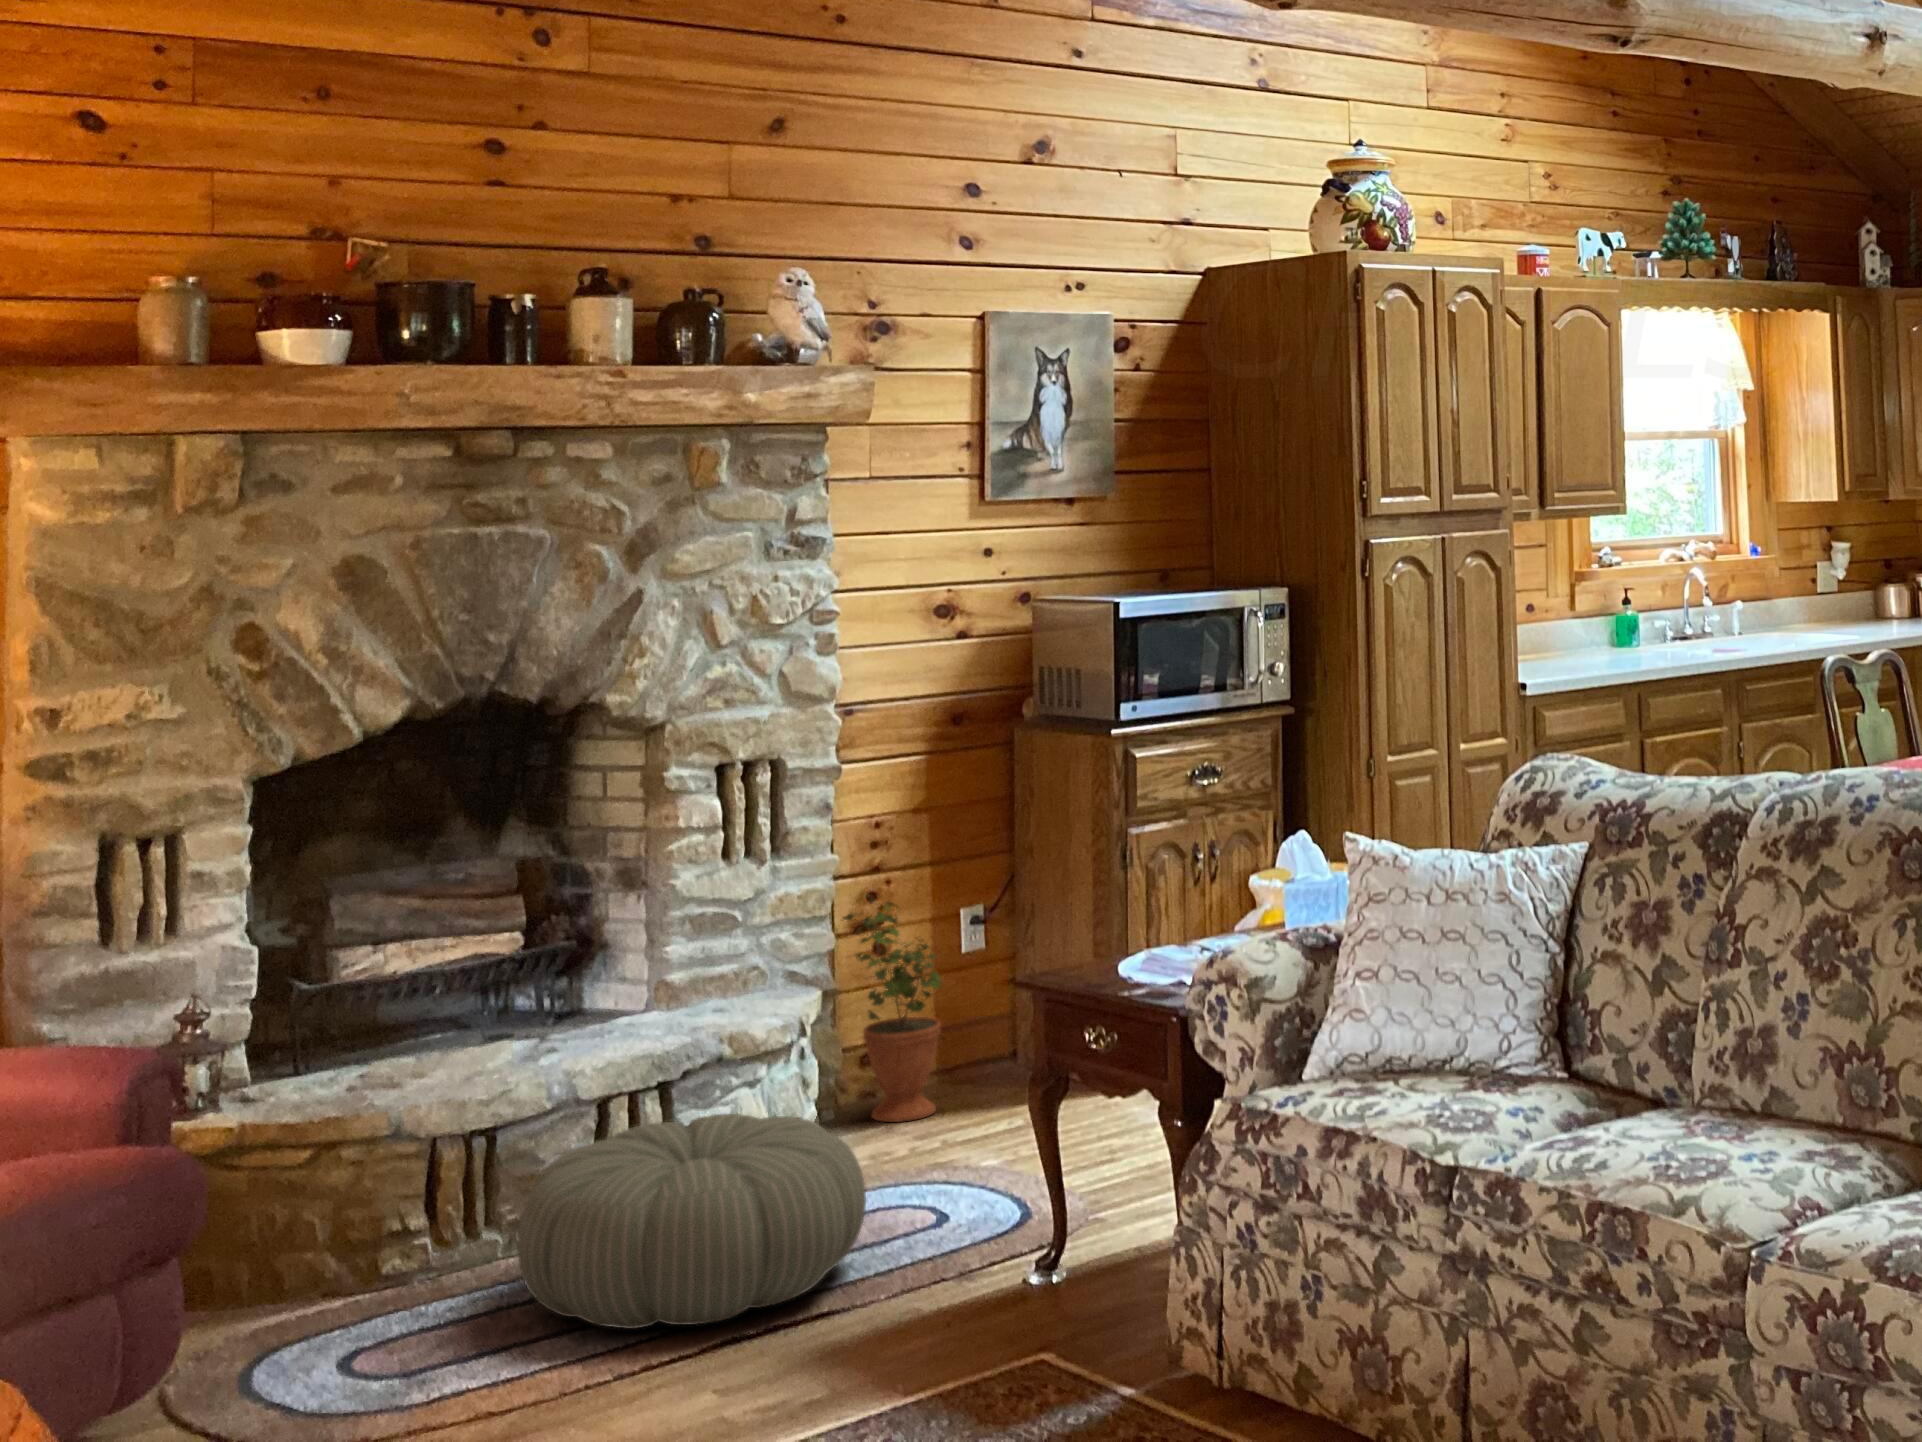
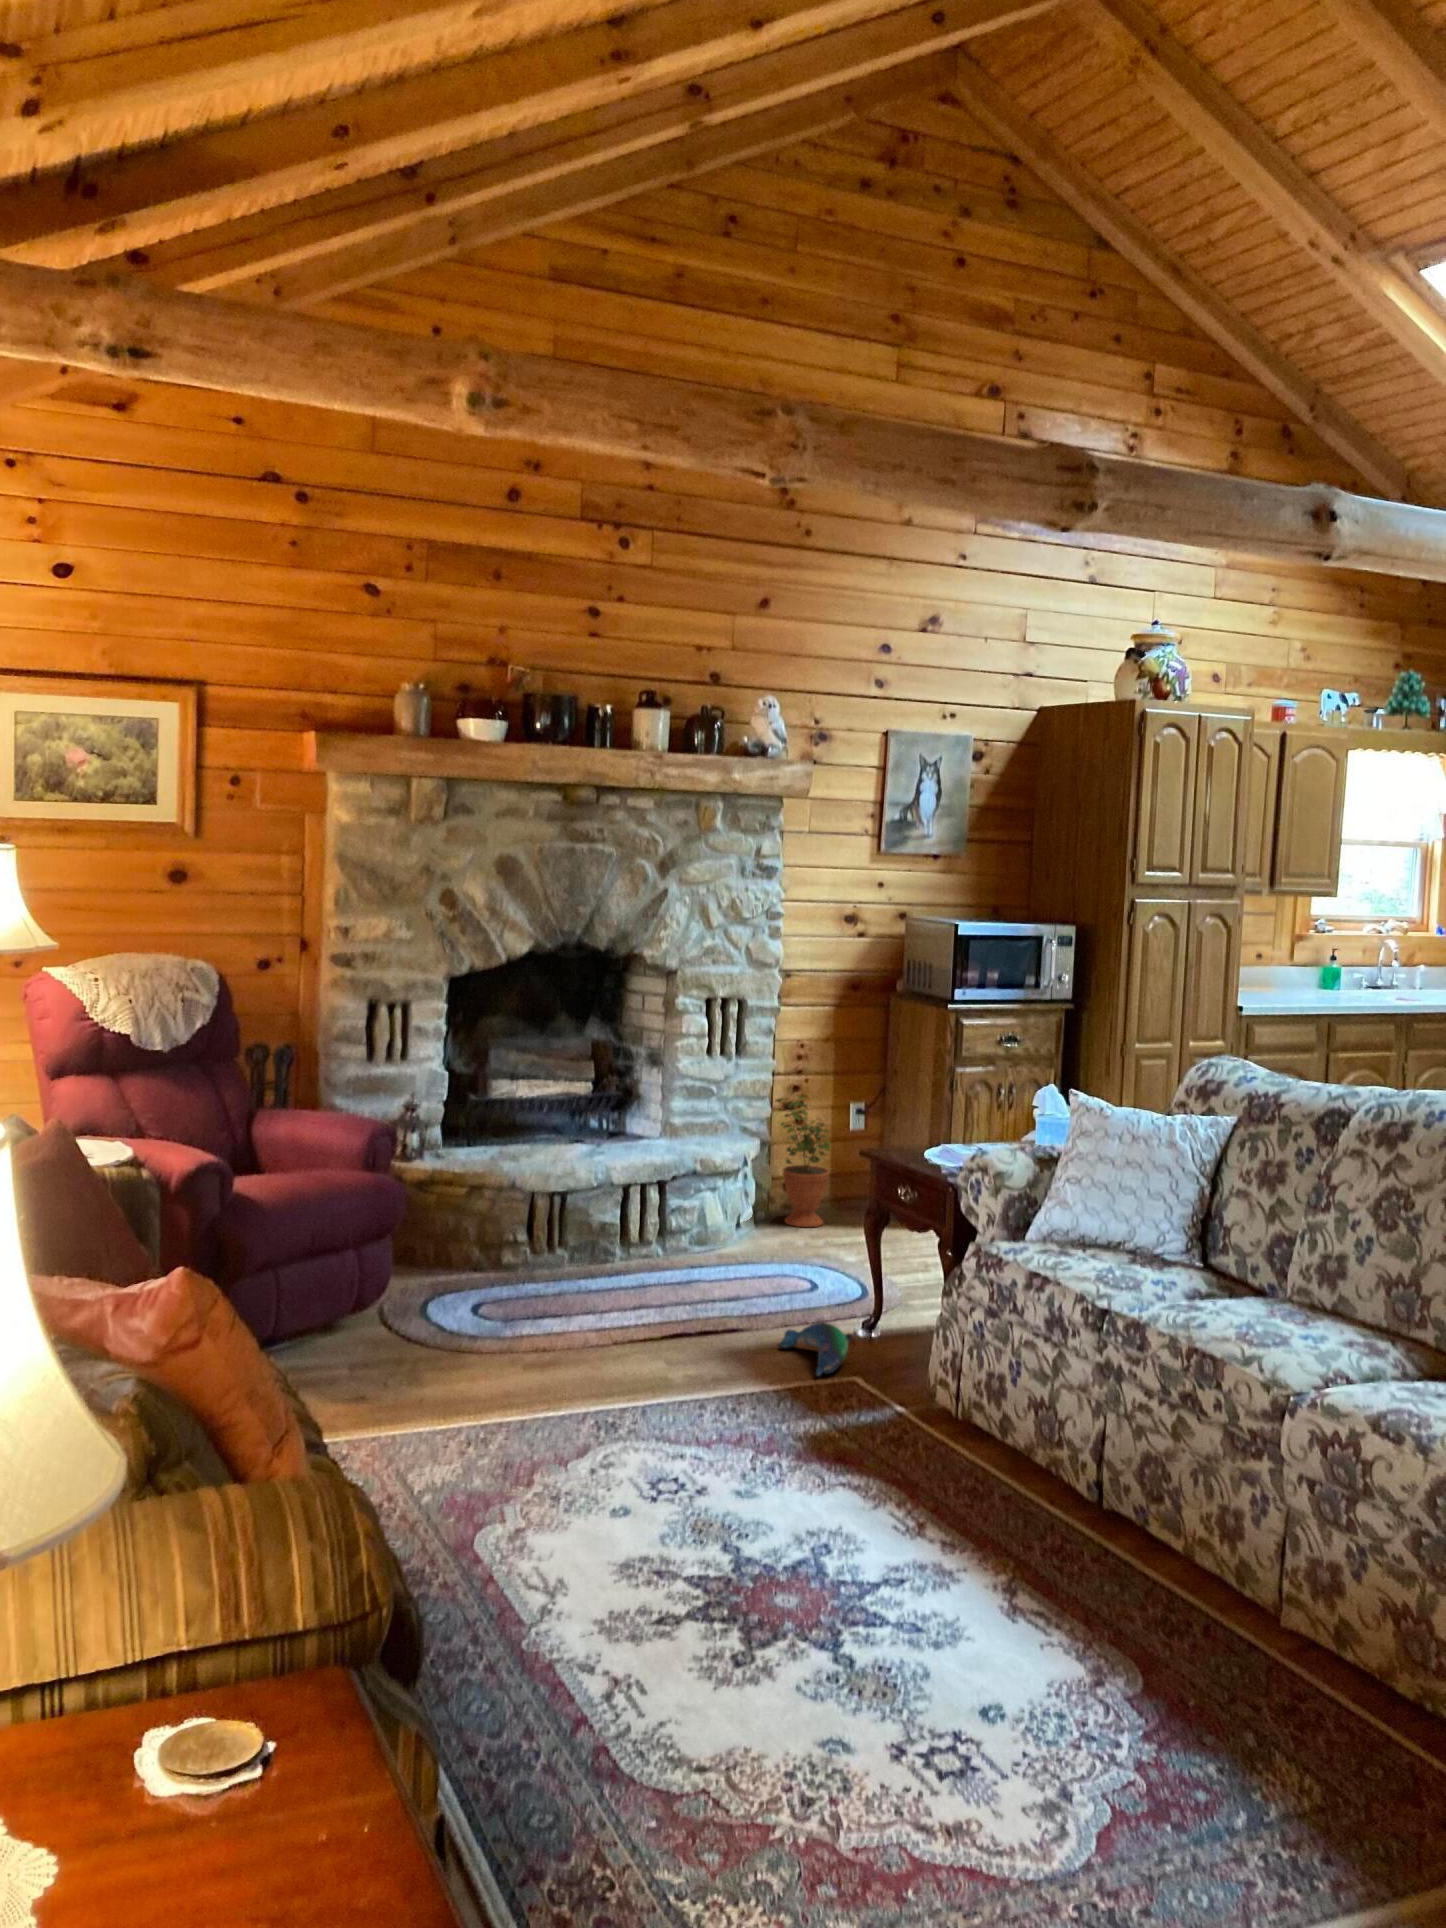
pouf: present [517,1114,866,1329] -> none [569,1204,765,1322]
plush toy: none [909,1273,1035,1366] -> present [780,1323,853,1376]

